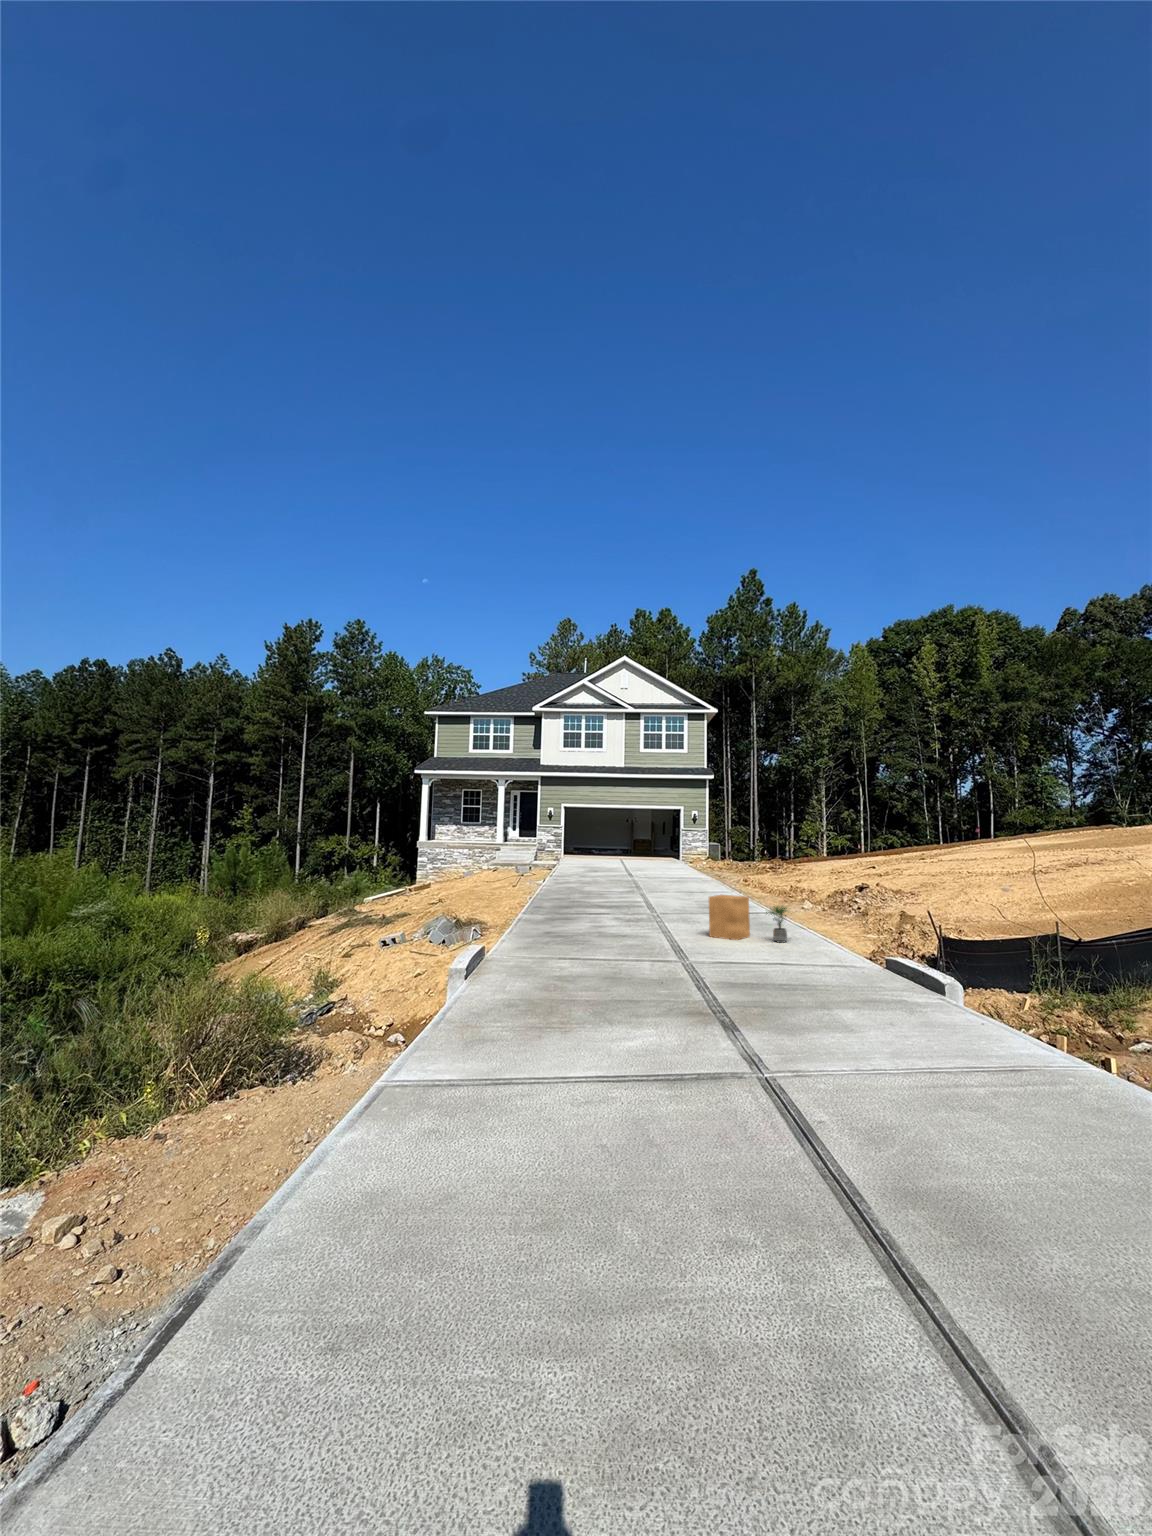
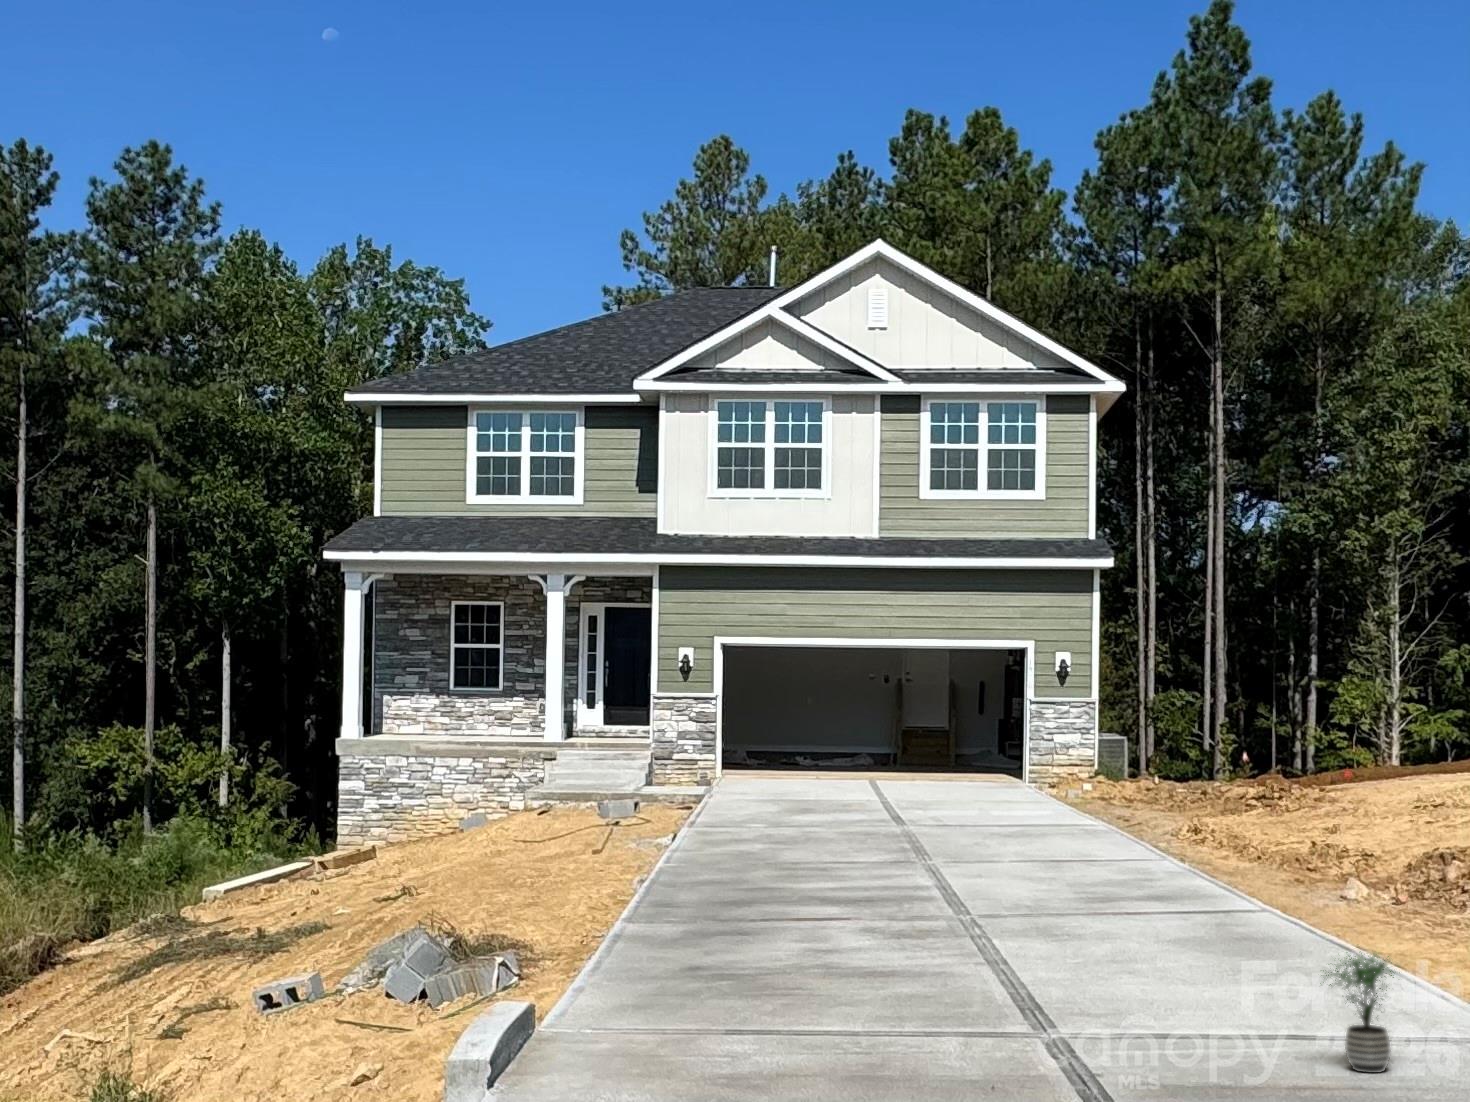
cardboard box: present [709,895,750,940] -> none [1138,916,1269,1063]

